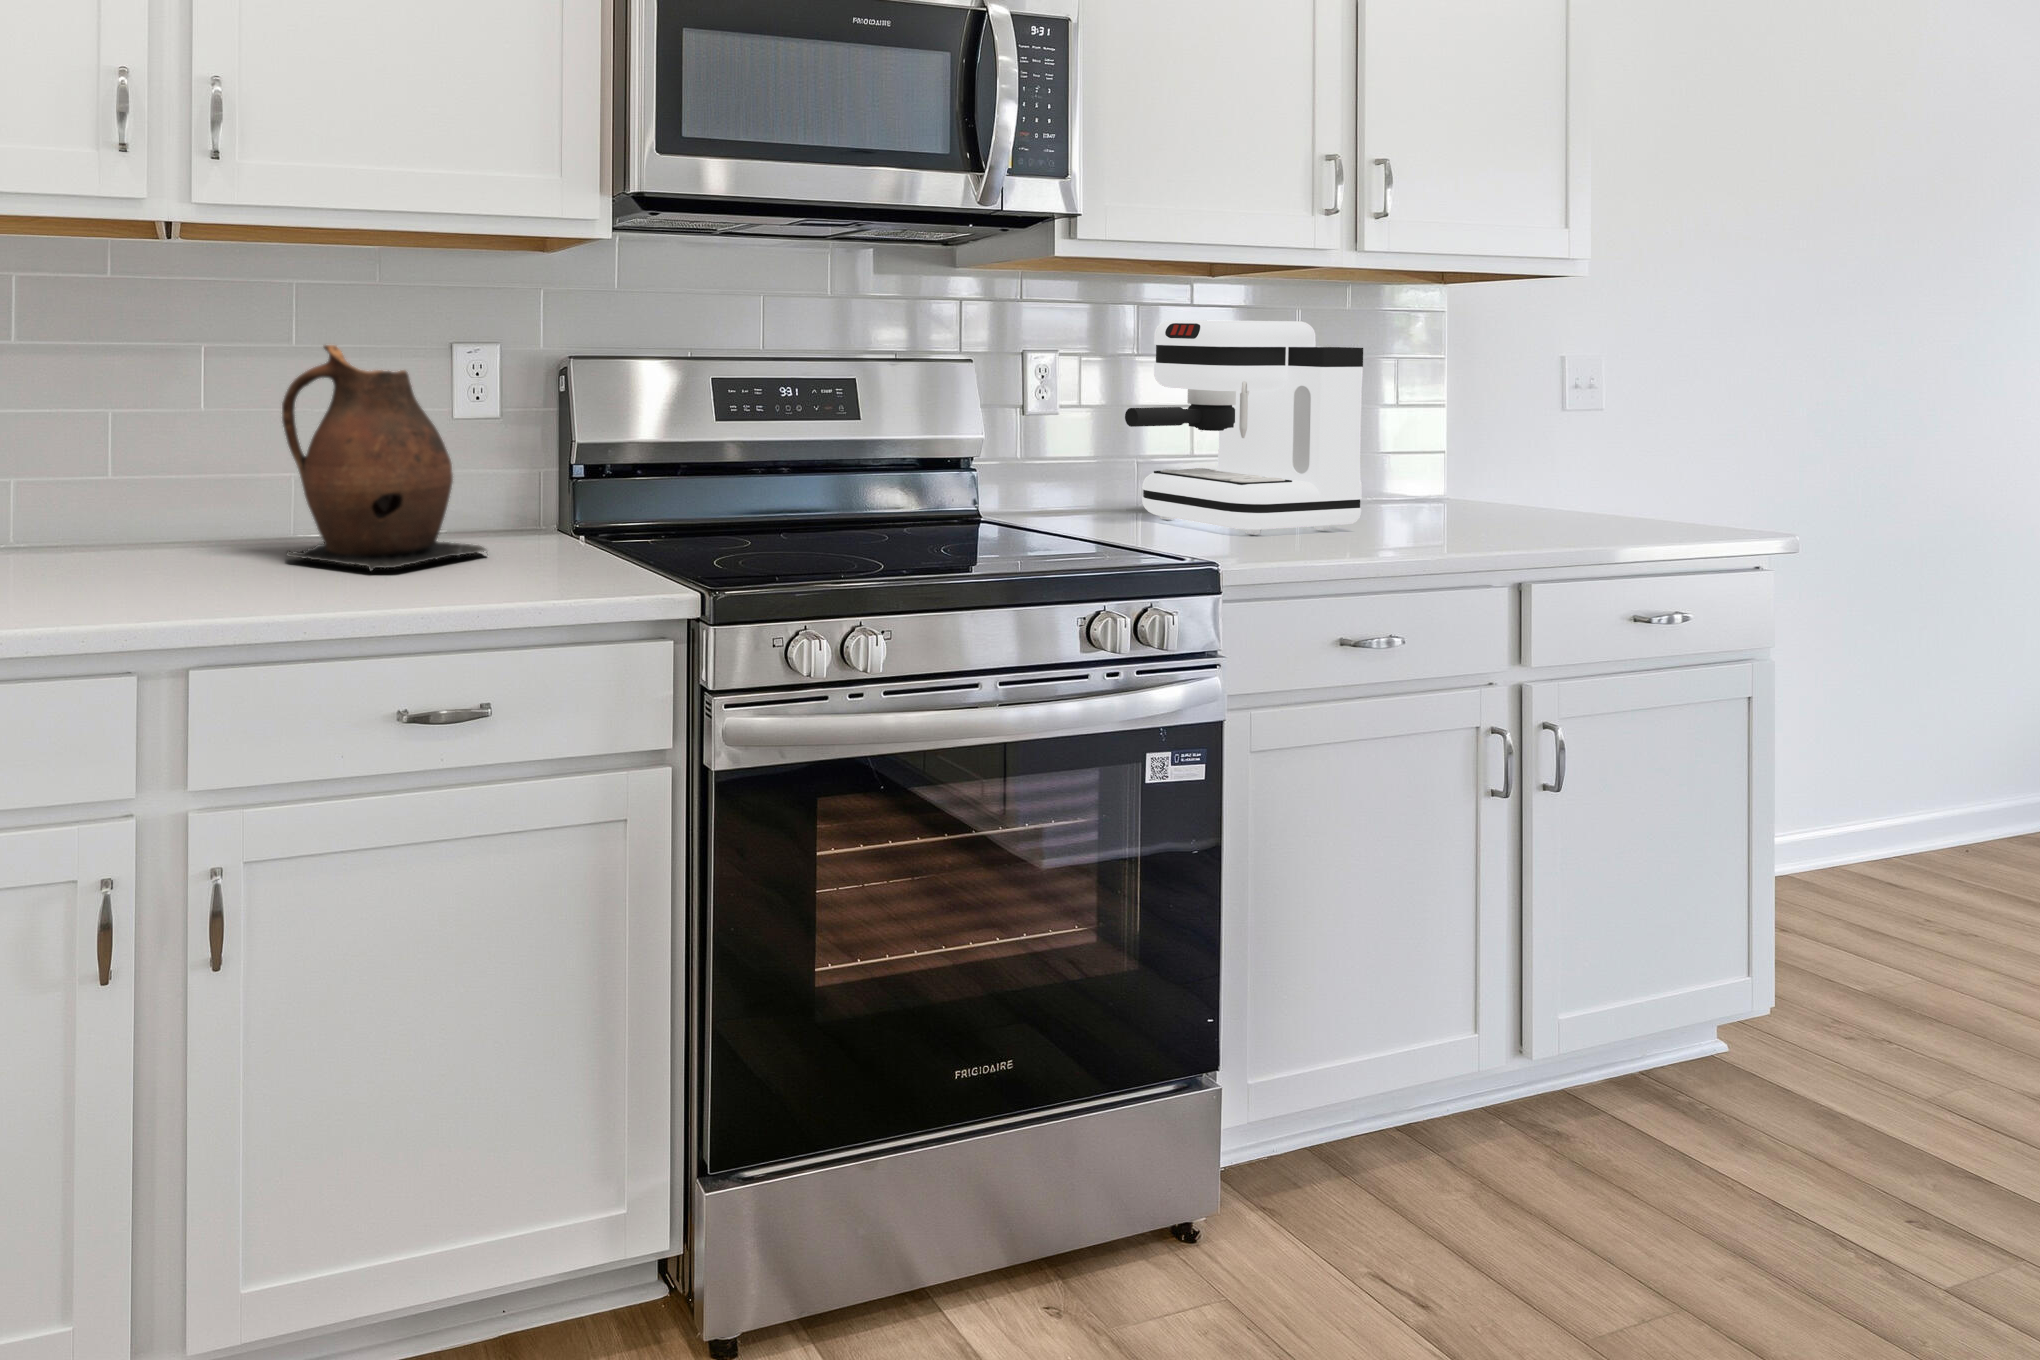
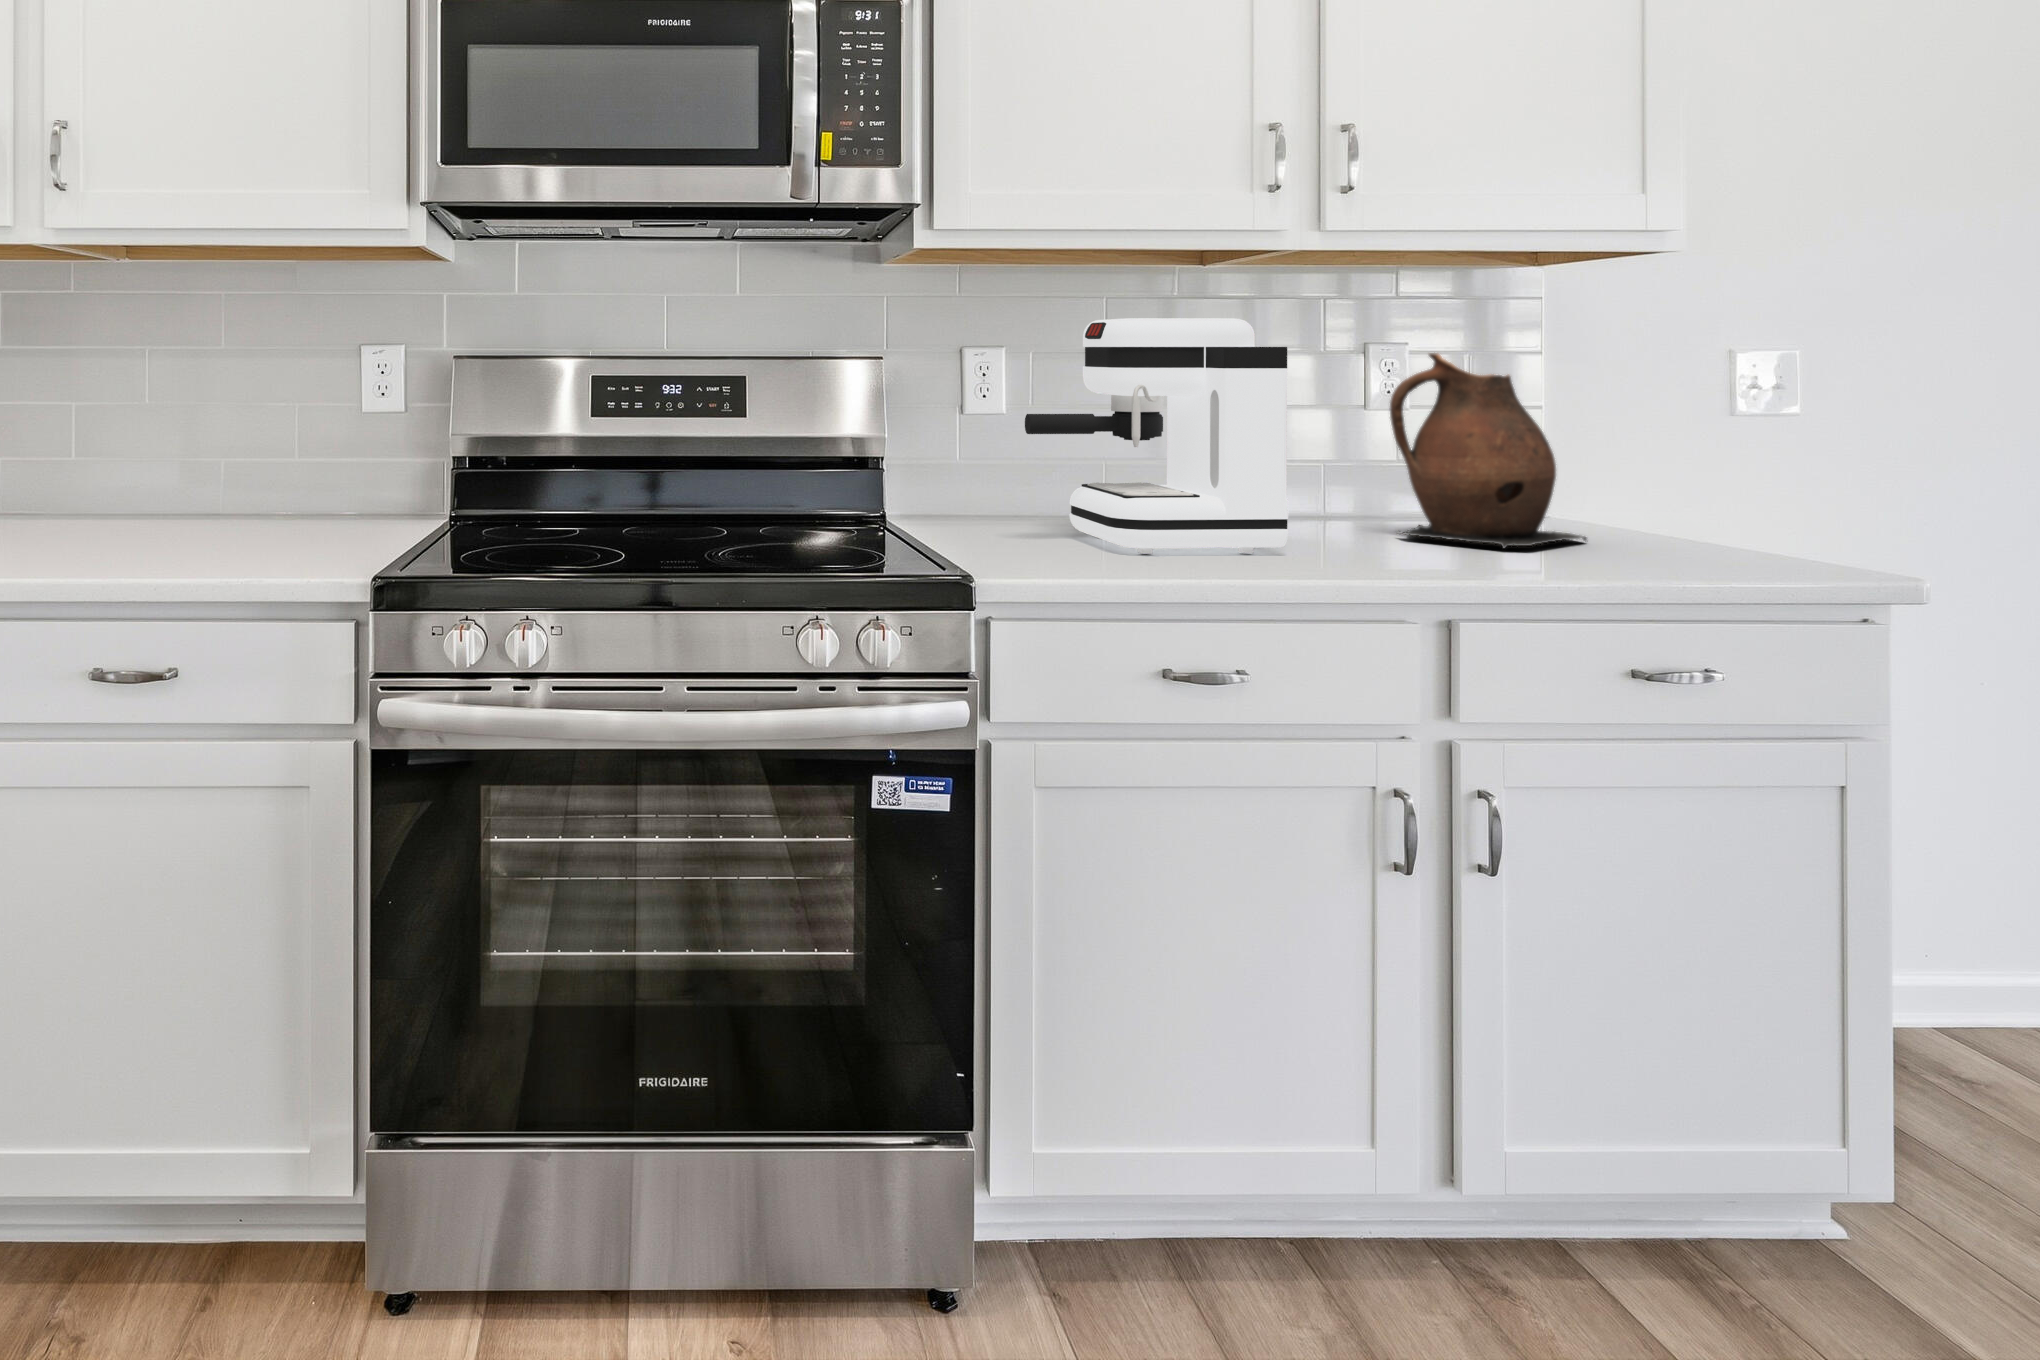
ceramic pitcher: present [282,345,487,571] -> present [1390,353,1587,548]

